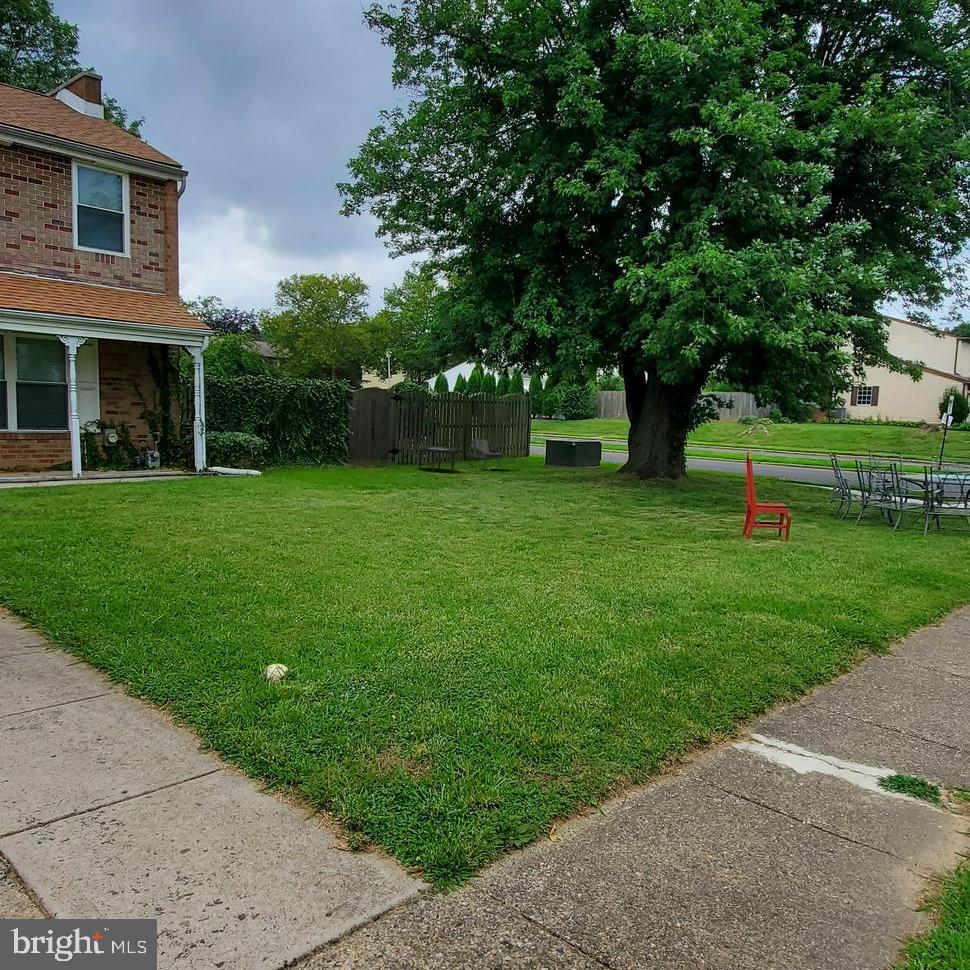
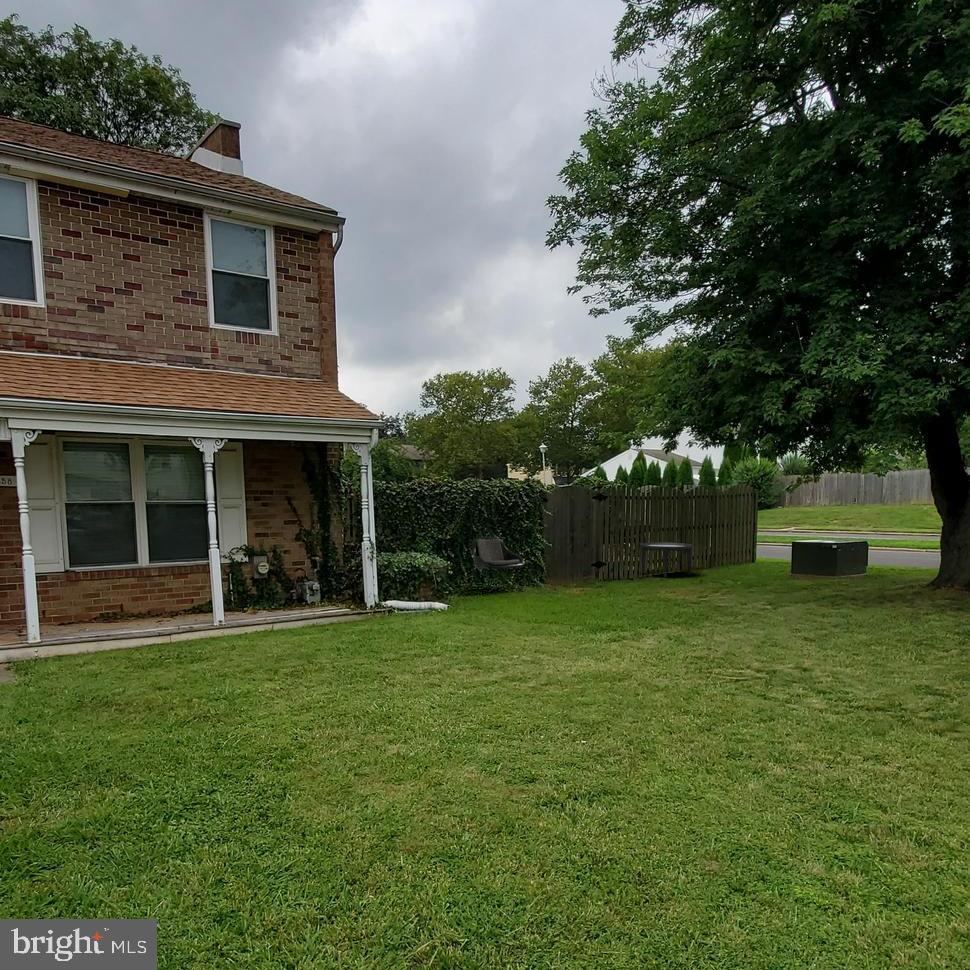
lounge chair: present [473,438,504,470] -> present [470,537,525,593]

